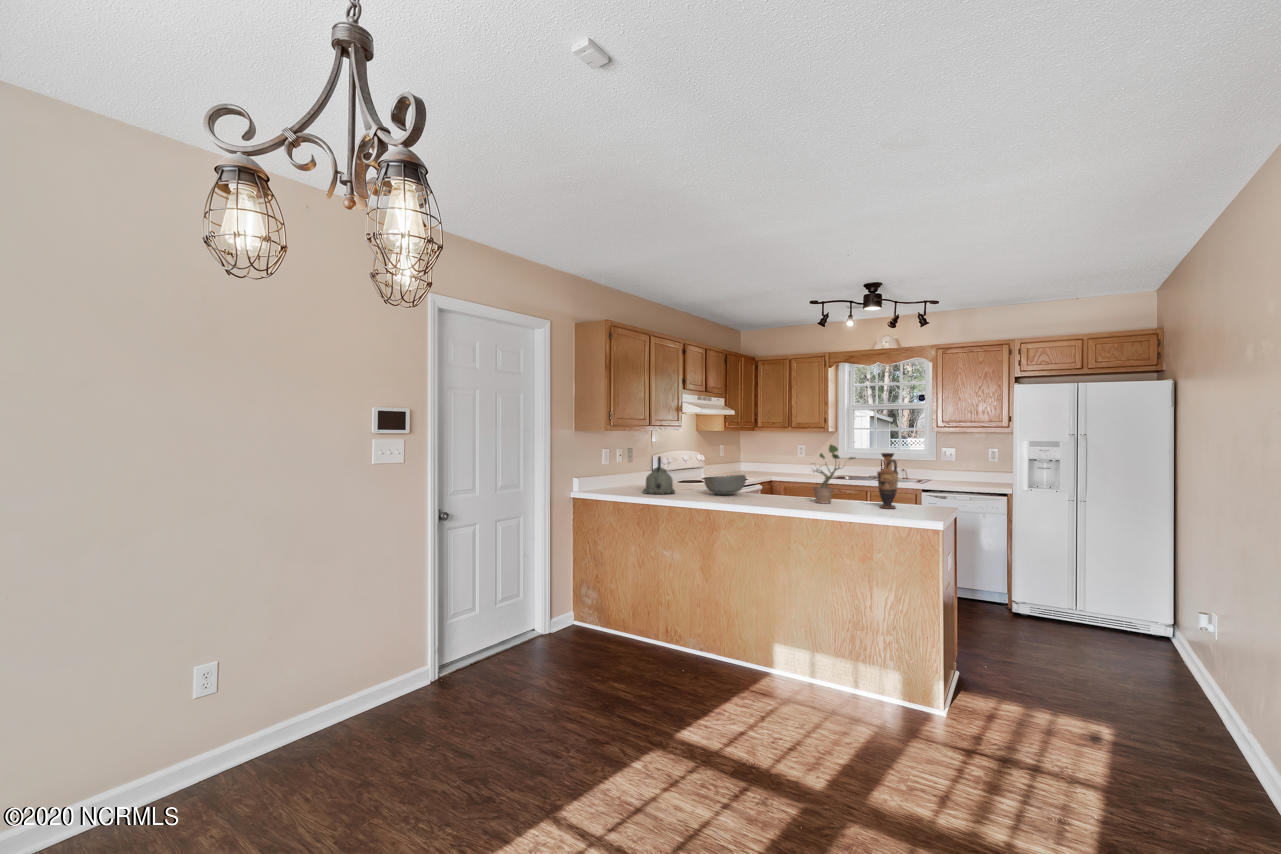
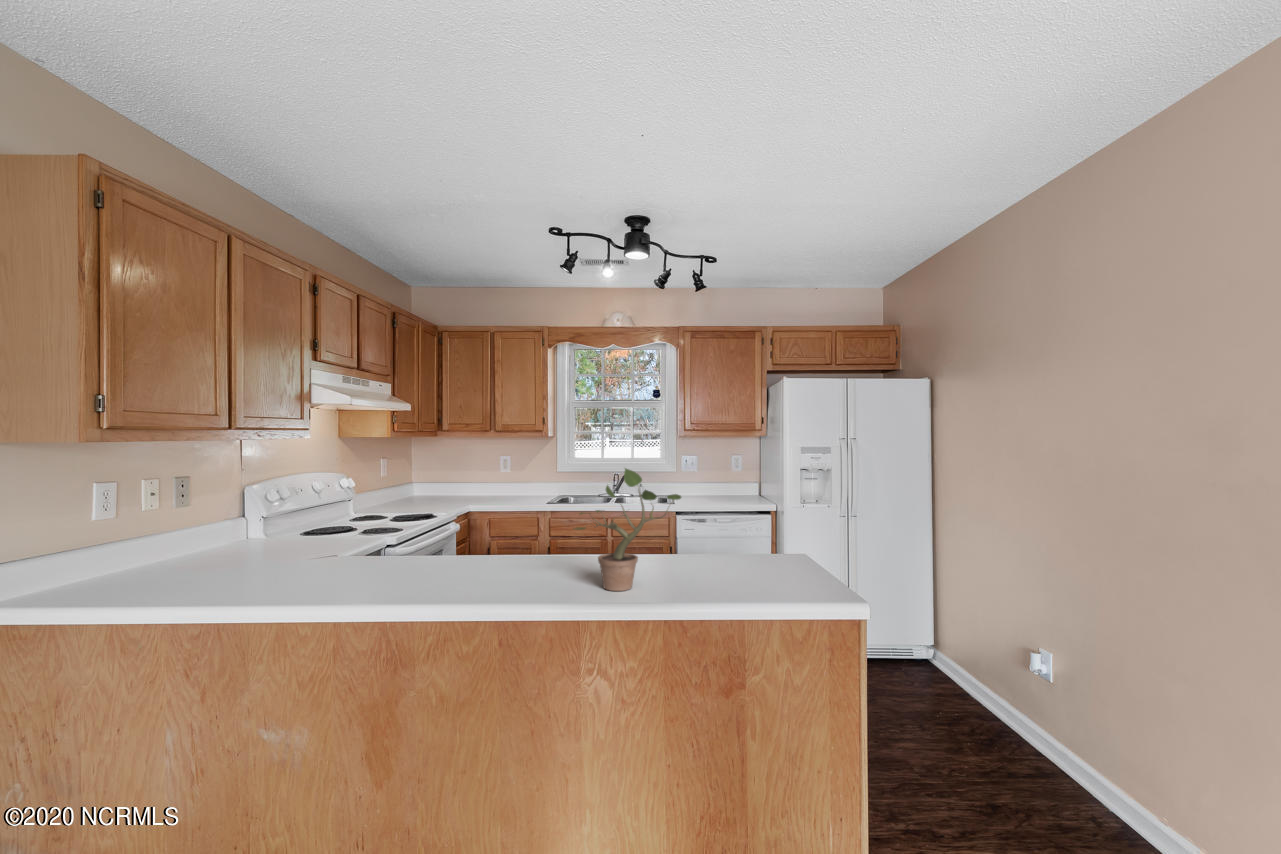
vase: present [877,453,898,509] -> none [730,486,770,598]
kettle: present [643,456,675,494] -> none [185,502,279,601]
bowl: present [704,475,746,495] -> none [352,530,447,581]

